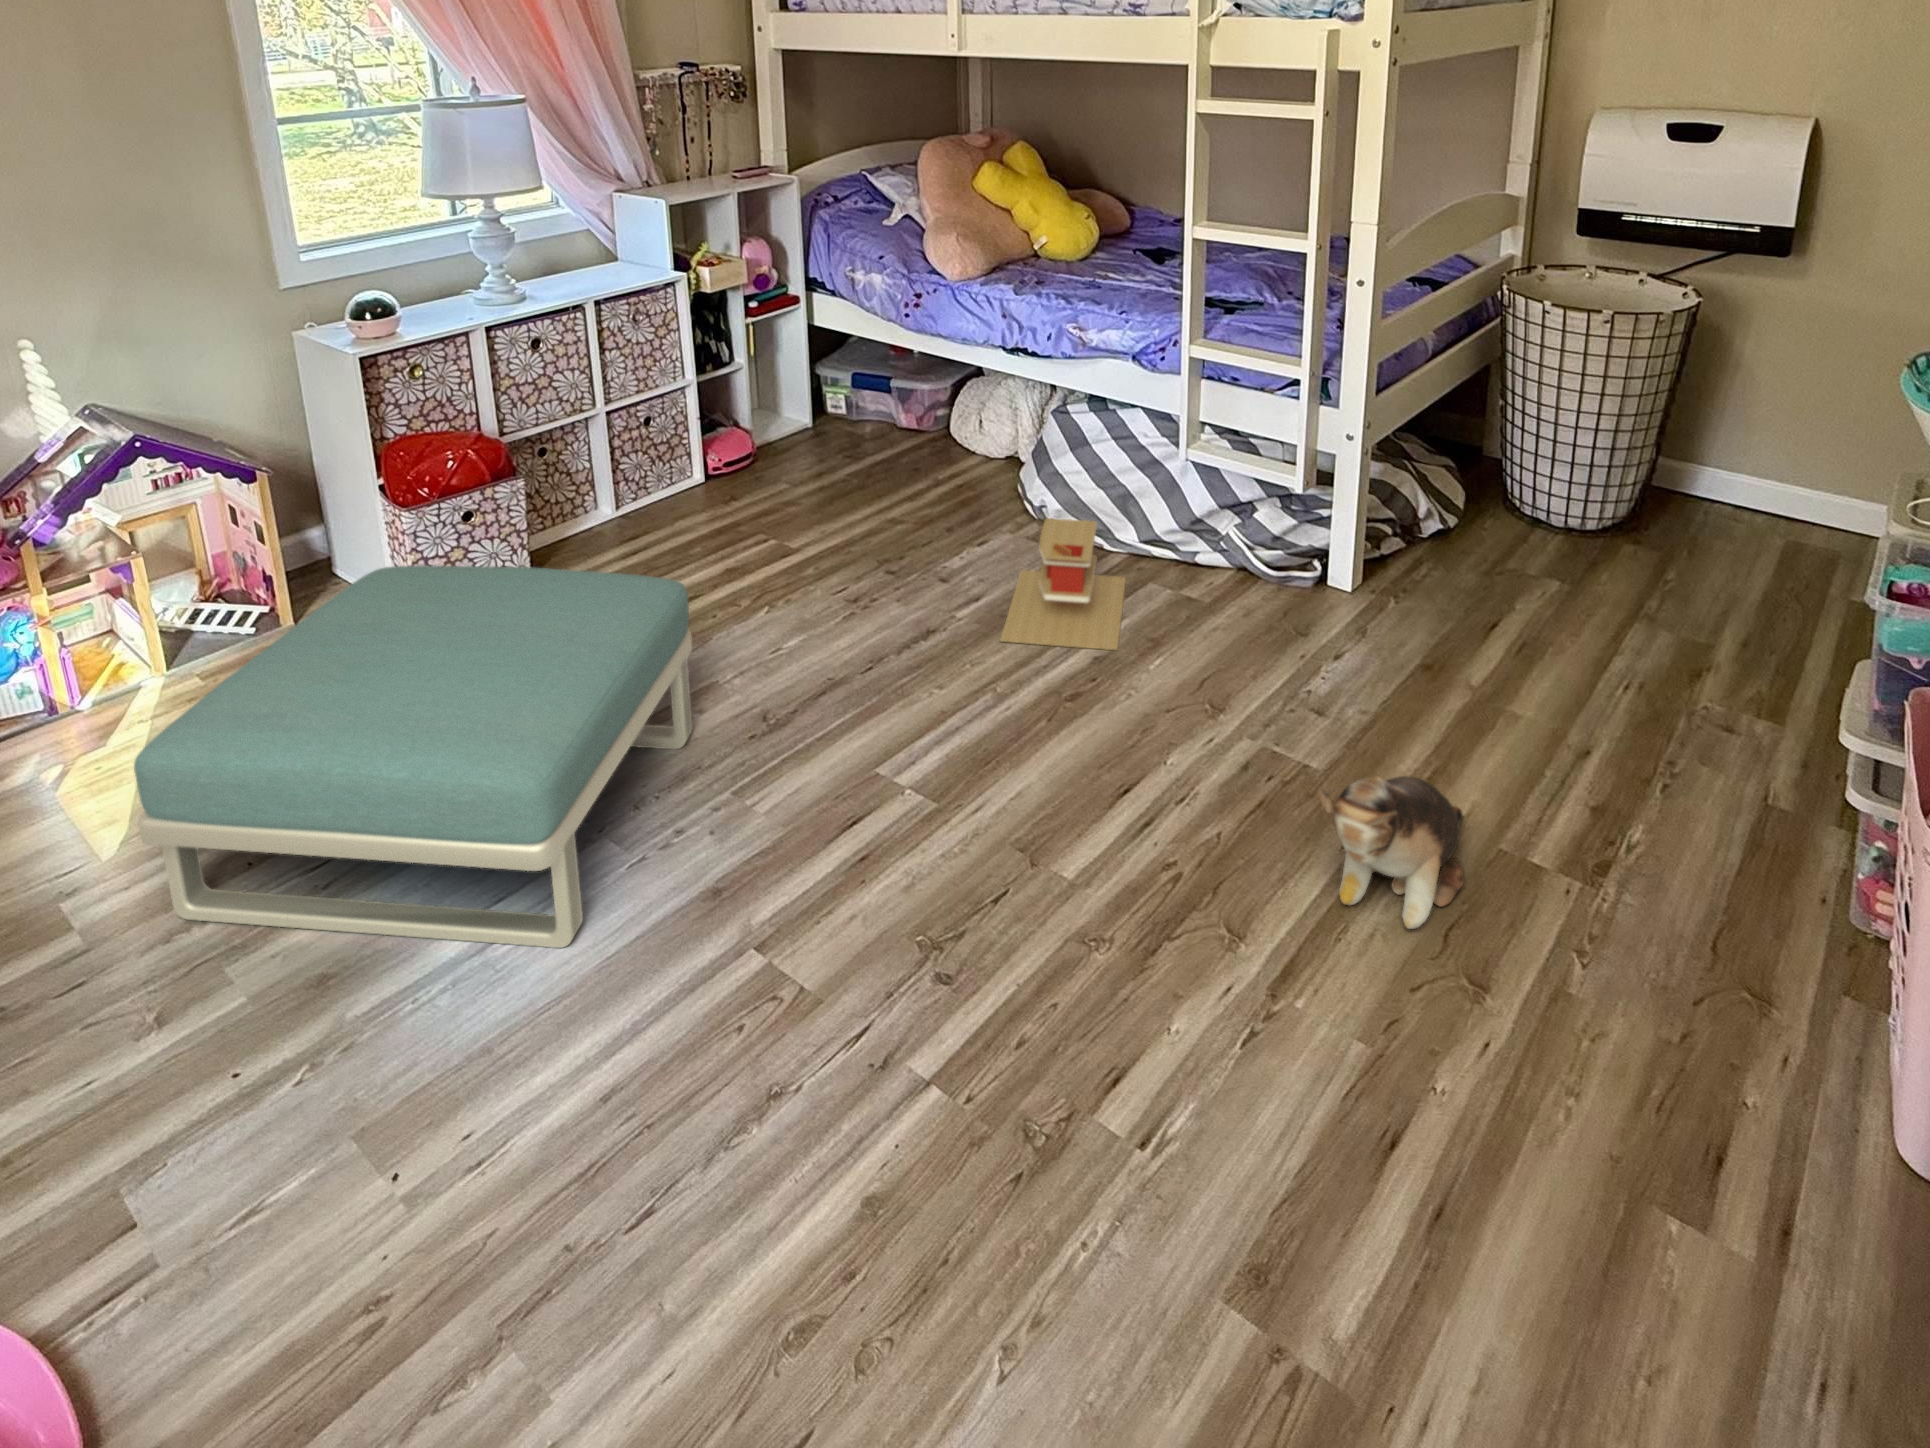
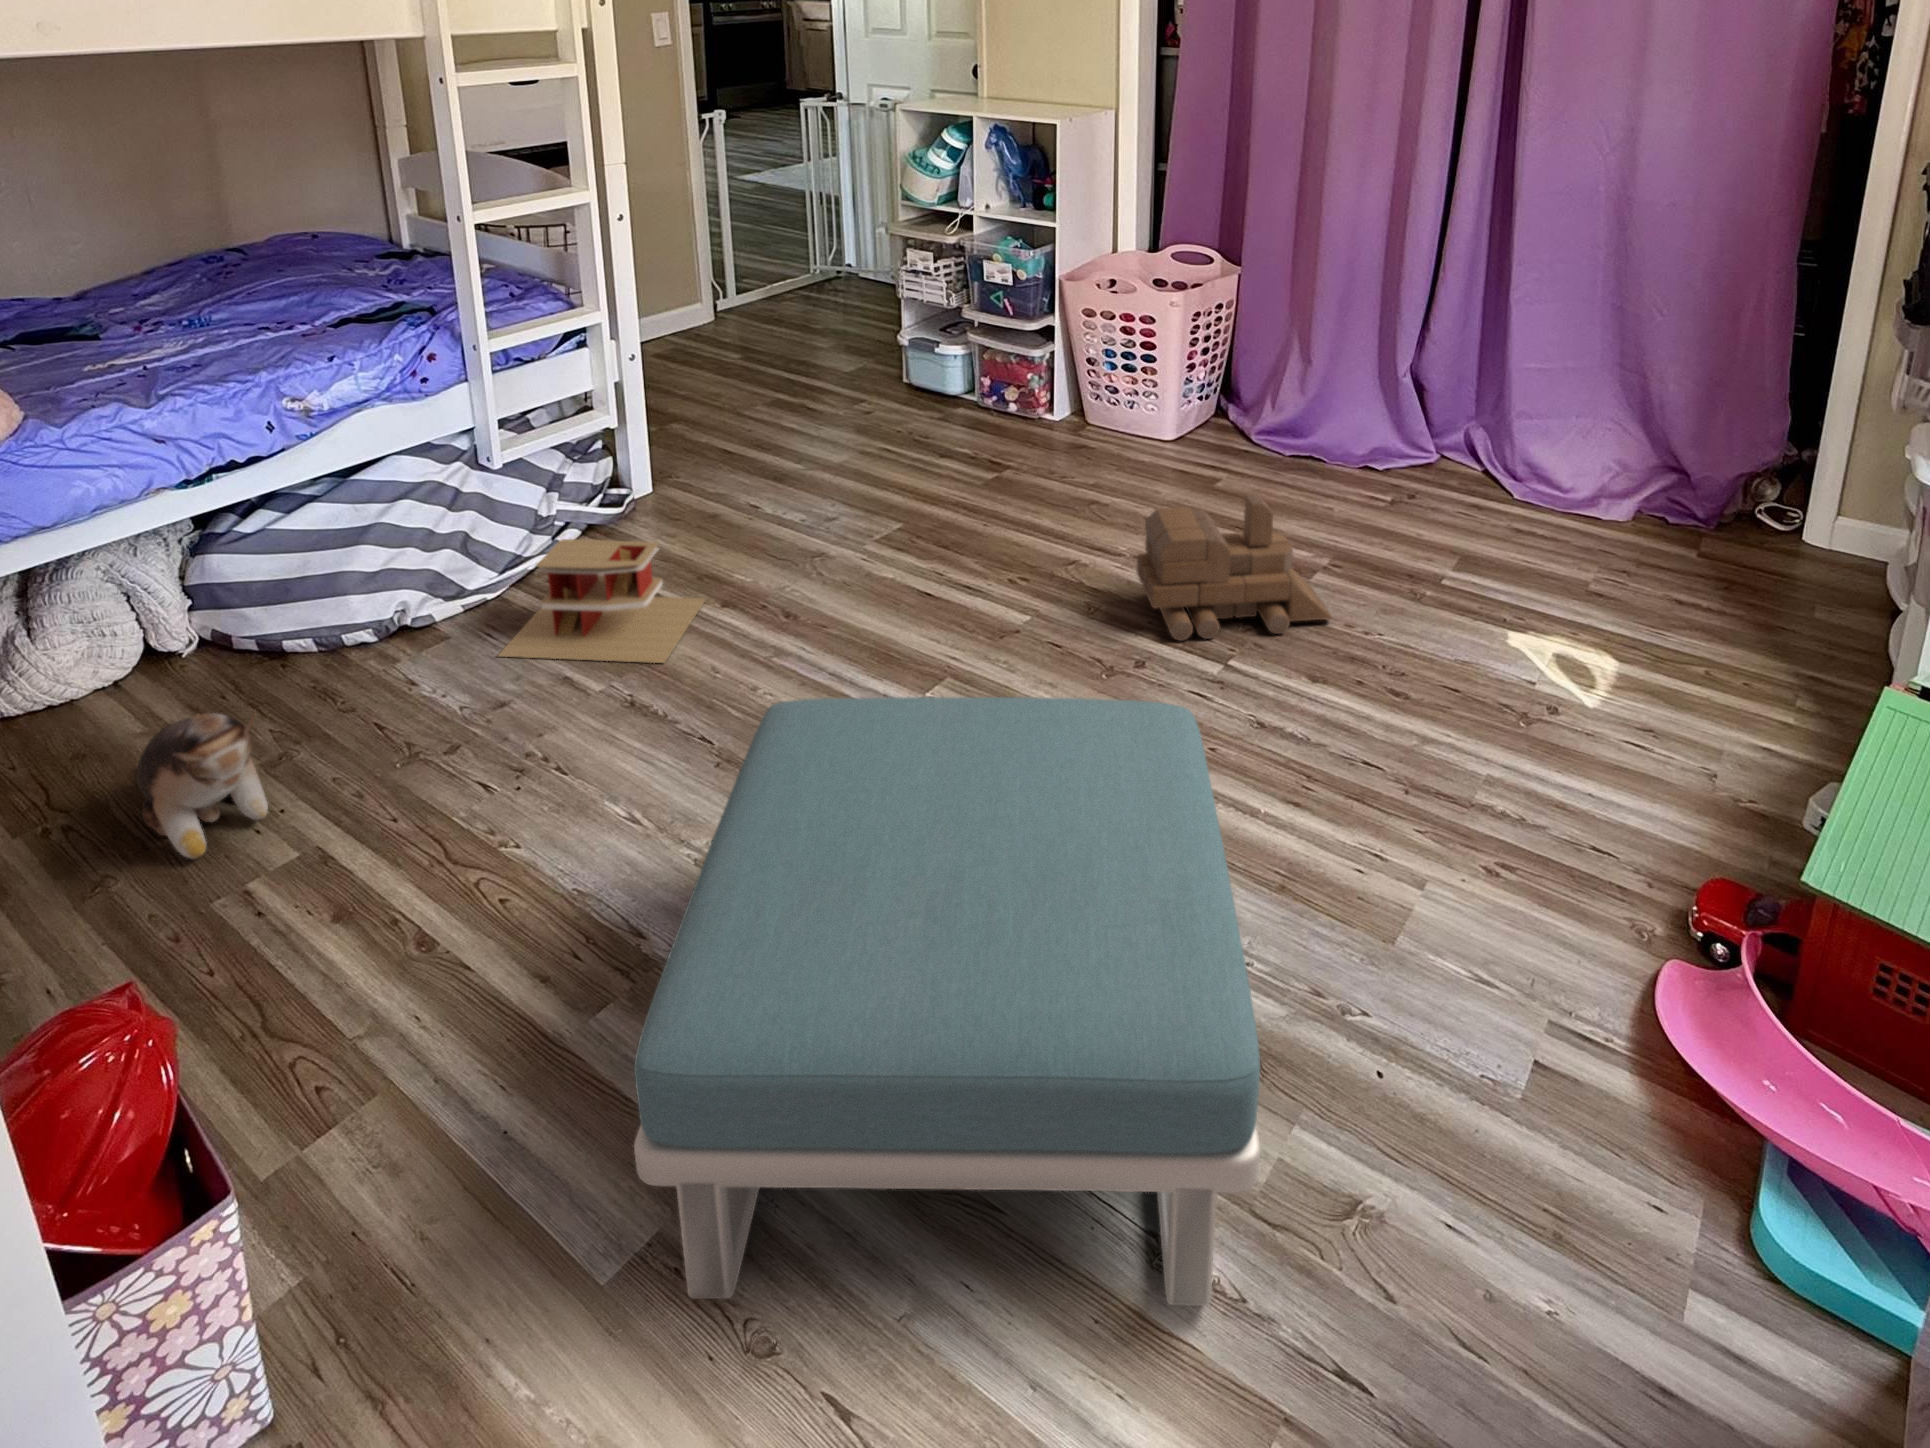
plush toy: present [1319,776,1464,929] -> present [137,710,268,859]
toy train: none [998,886,1176,1280] -> present [1137,494,1332,641]

